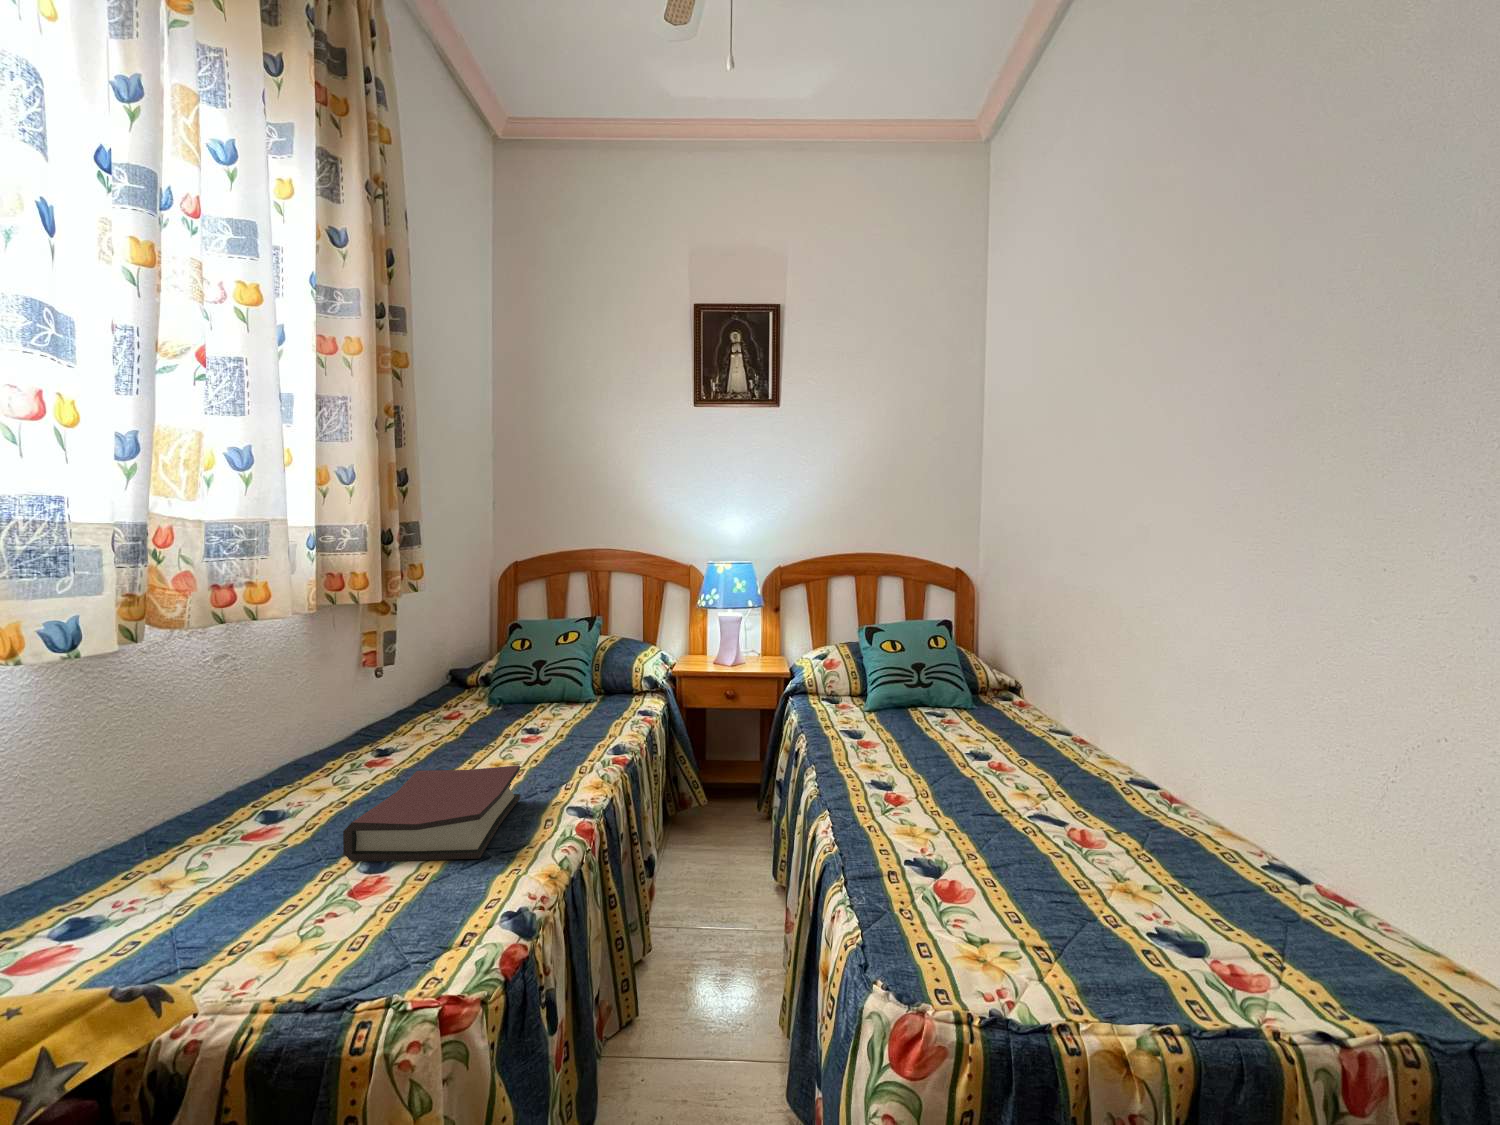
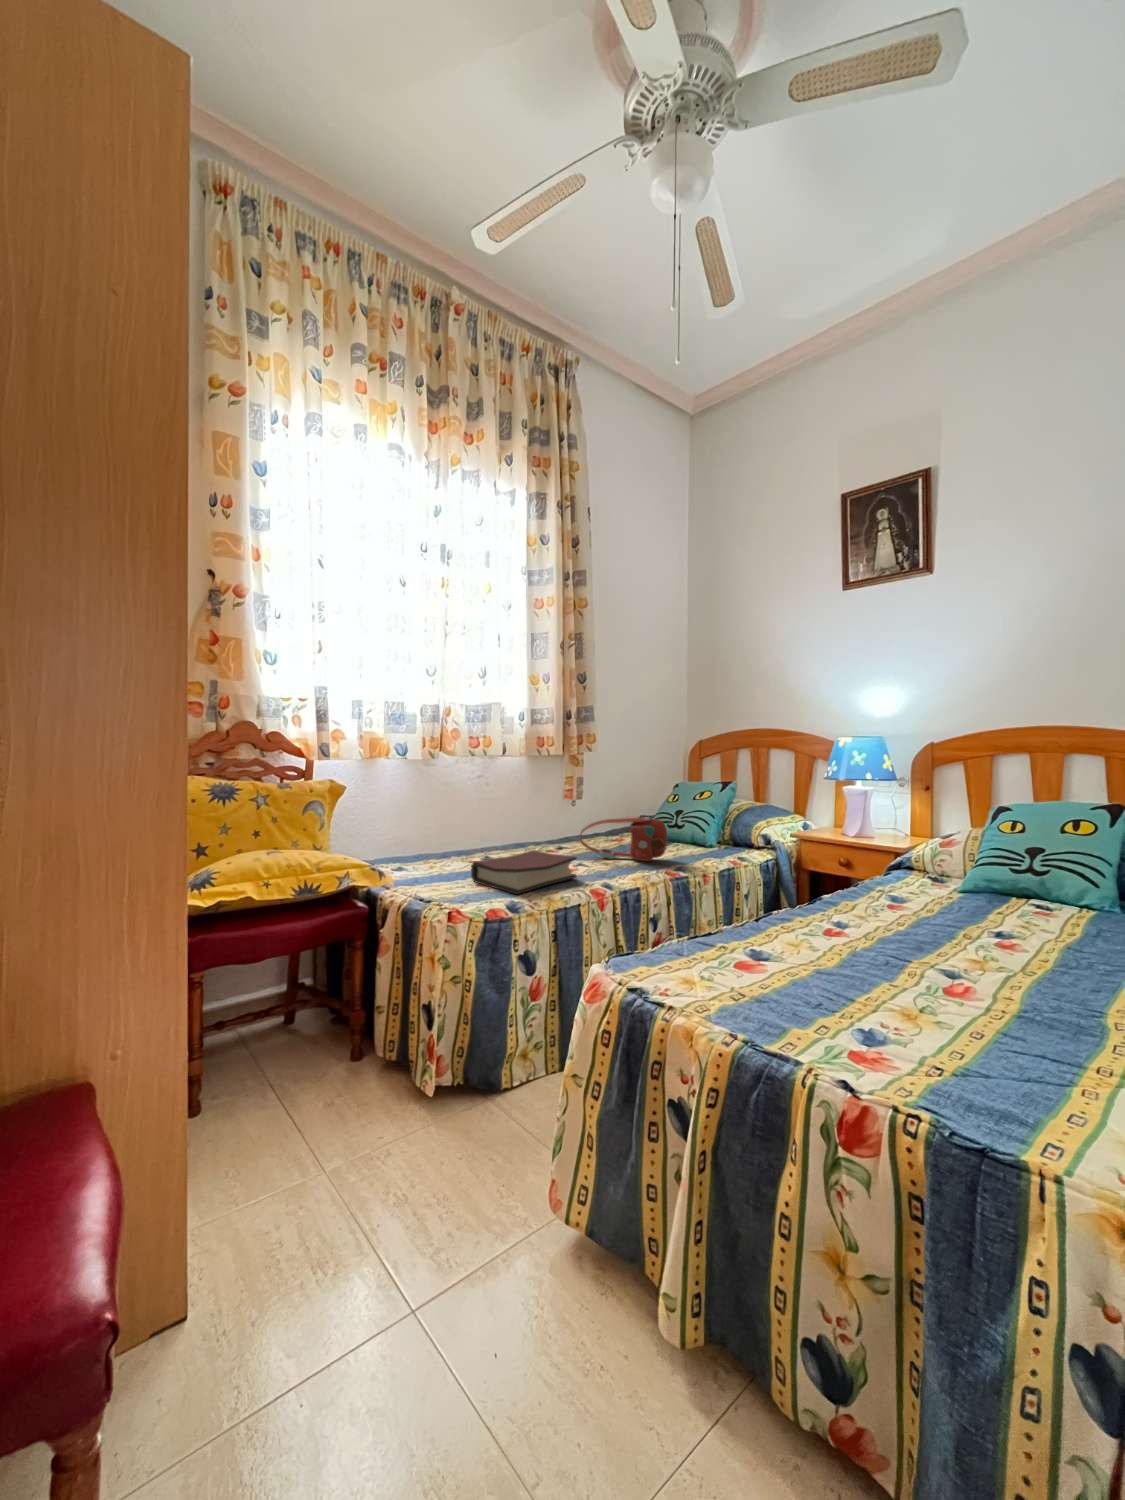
handbag: none [460,684,592,755] -> present [580,817,667,861]

